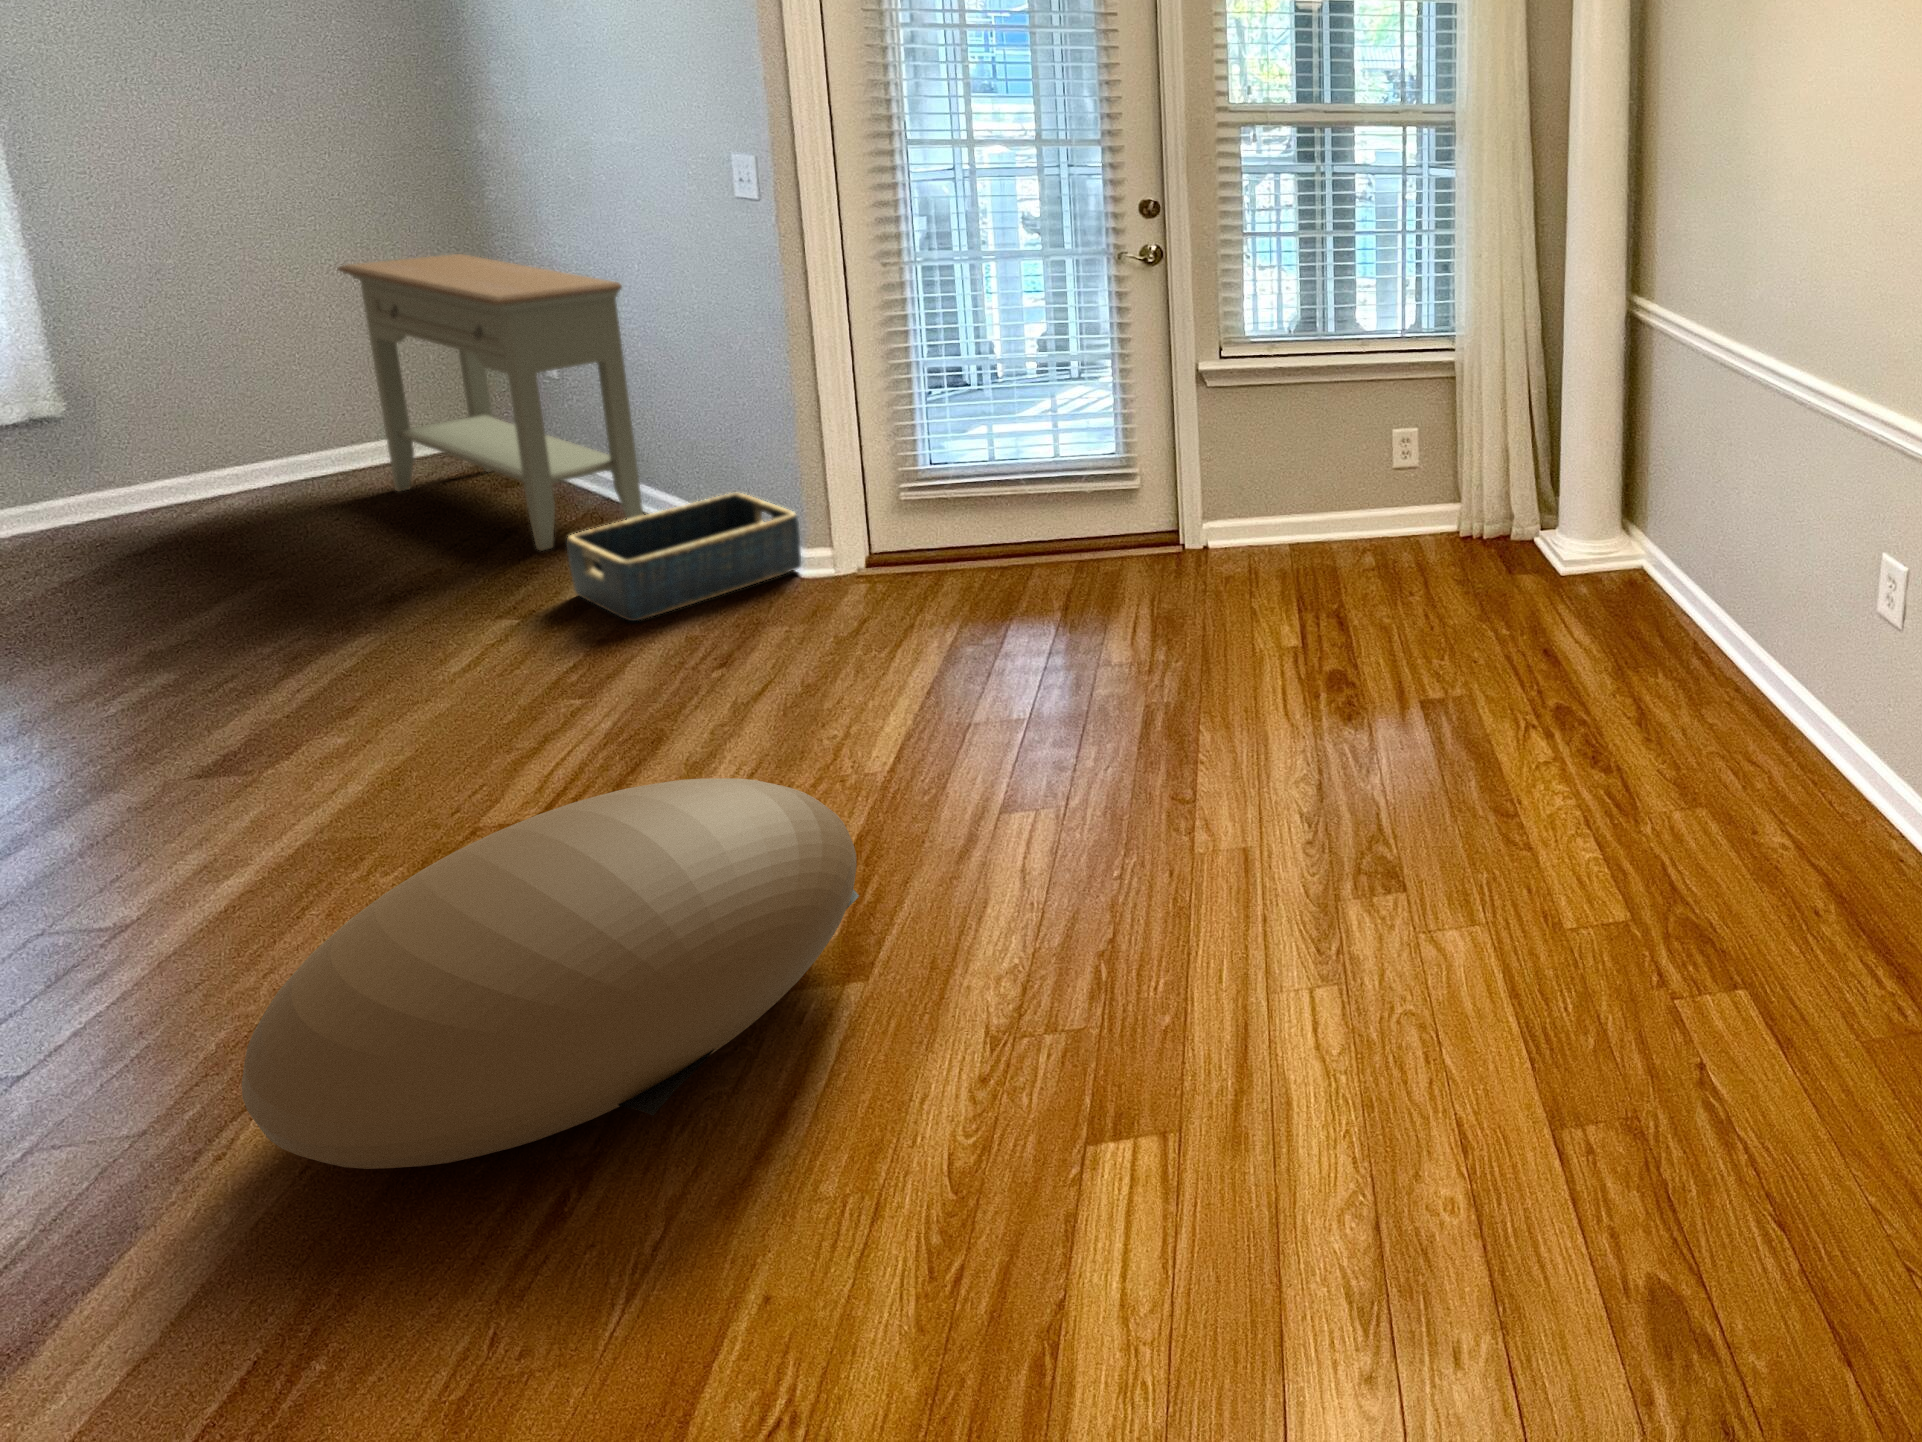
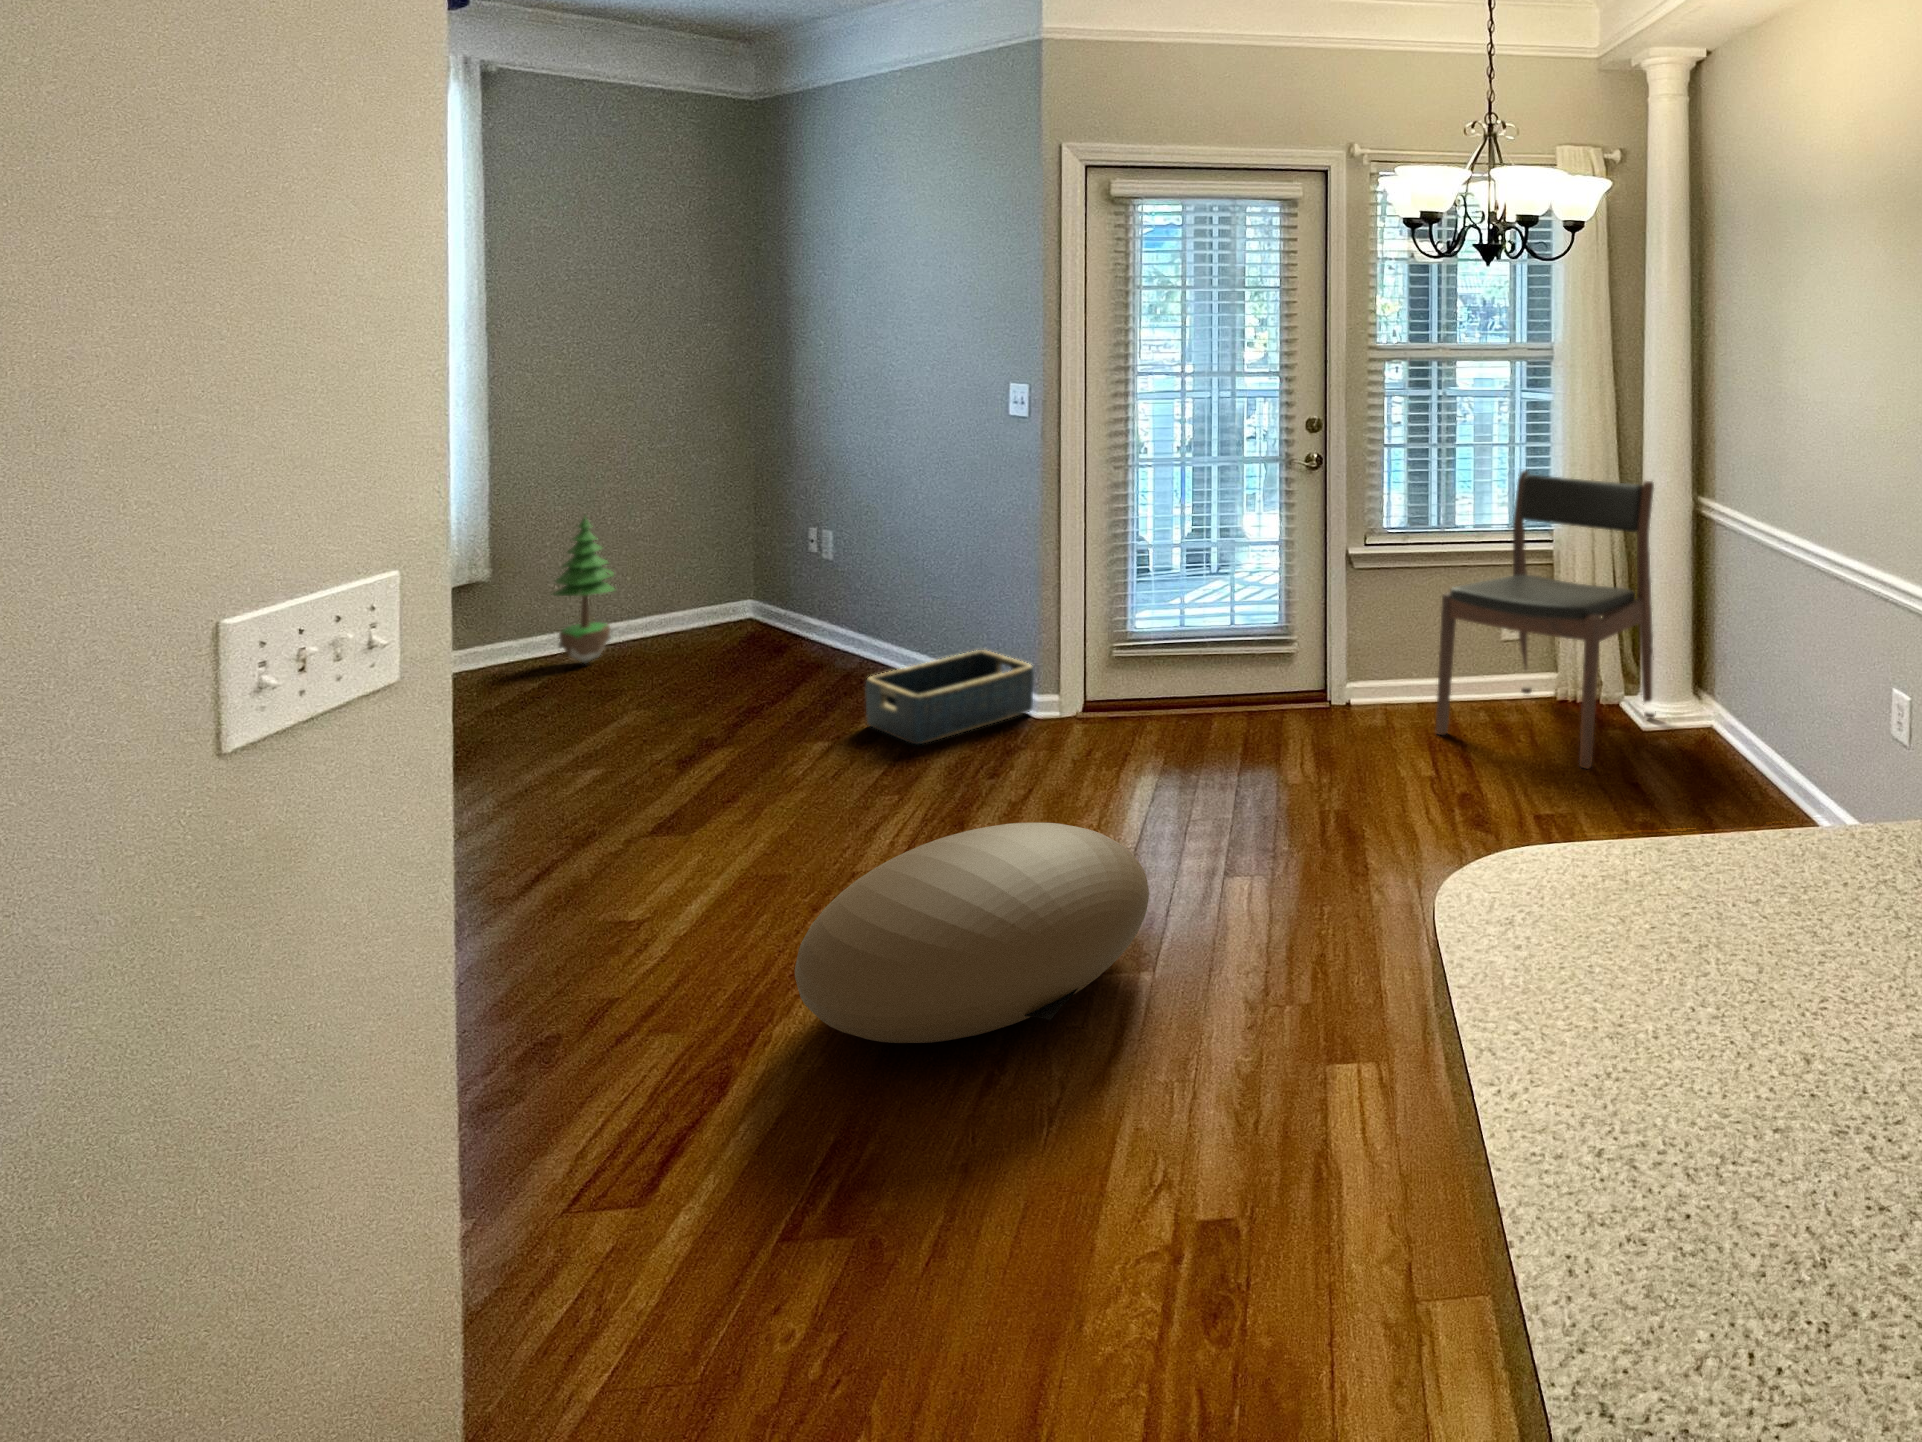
console table: present [338,254,644,551] -> none [687,461,907,695]
dining chair: none [1311,262,1582,631] -> present [1436,471,1655,769]
potted tree: none [157,326,261,514] -> present [551,517,615,663]

